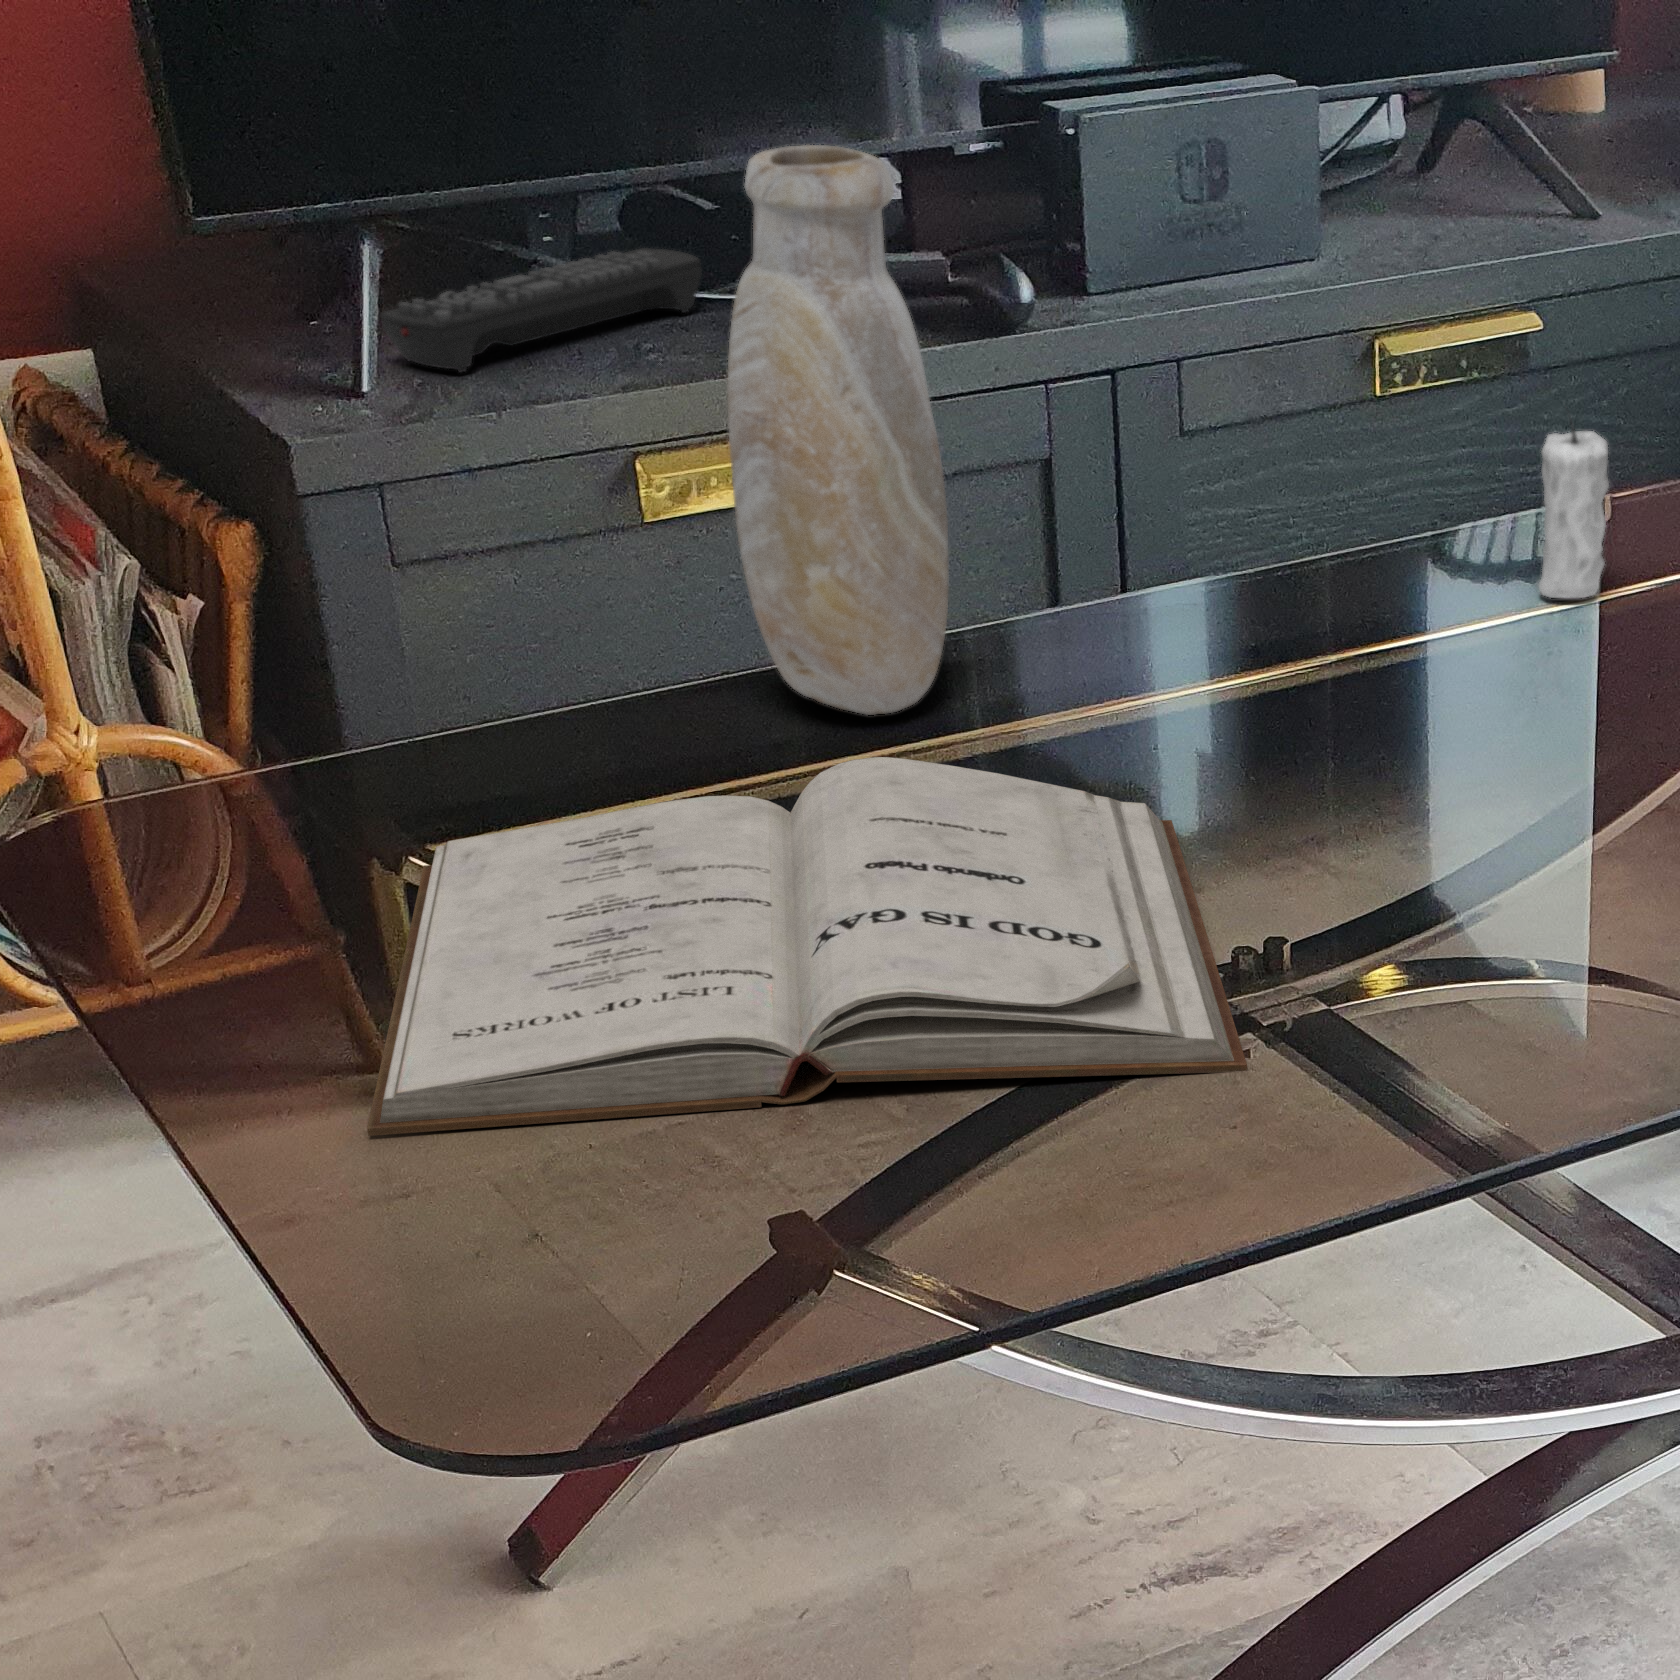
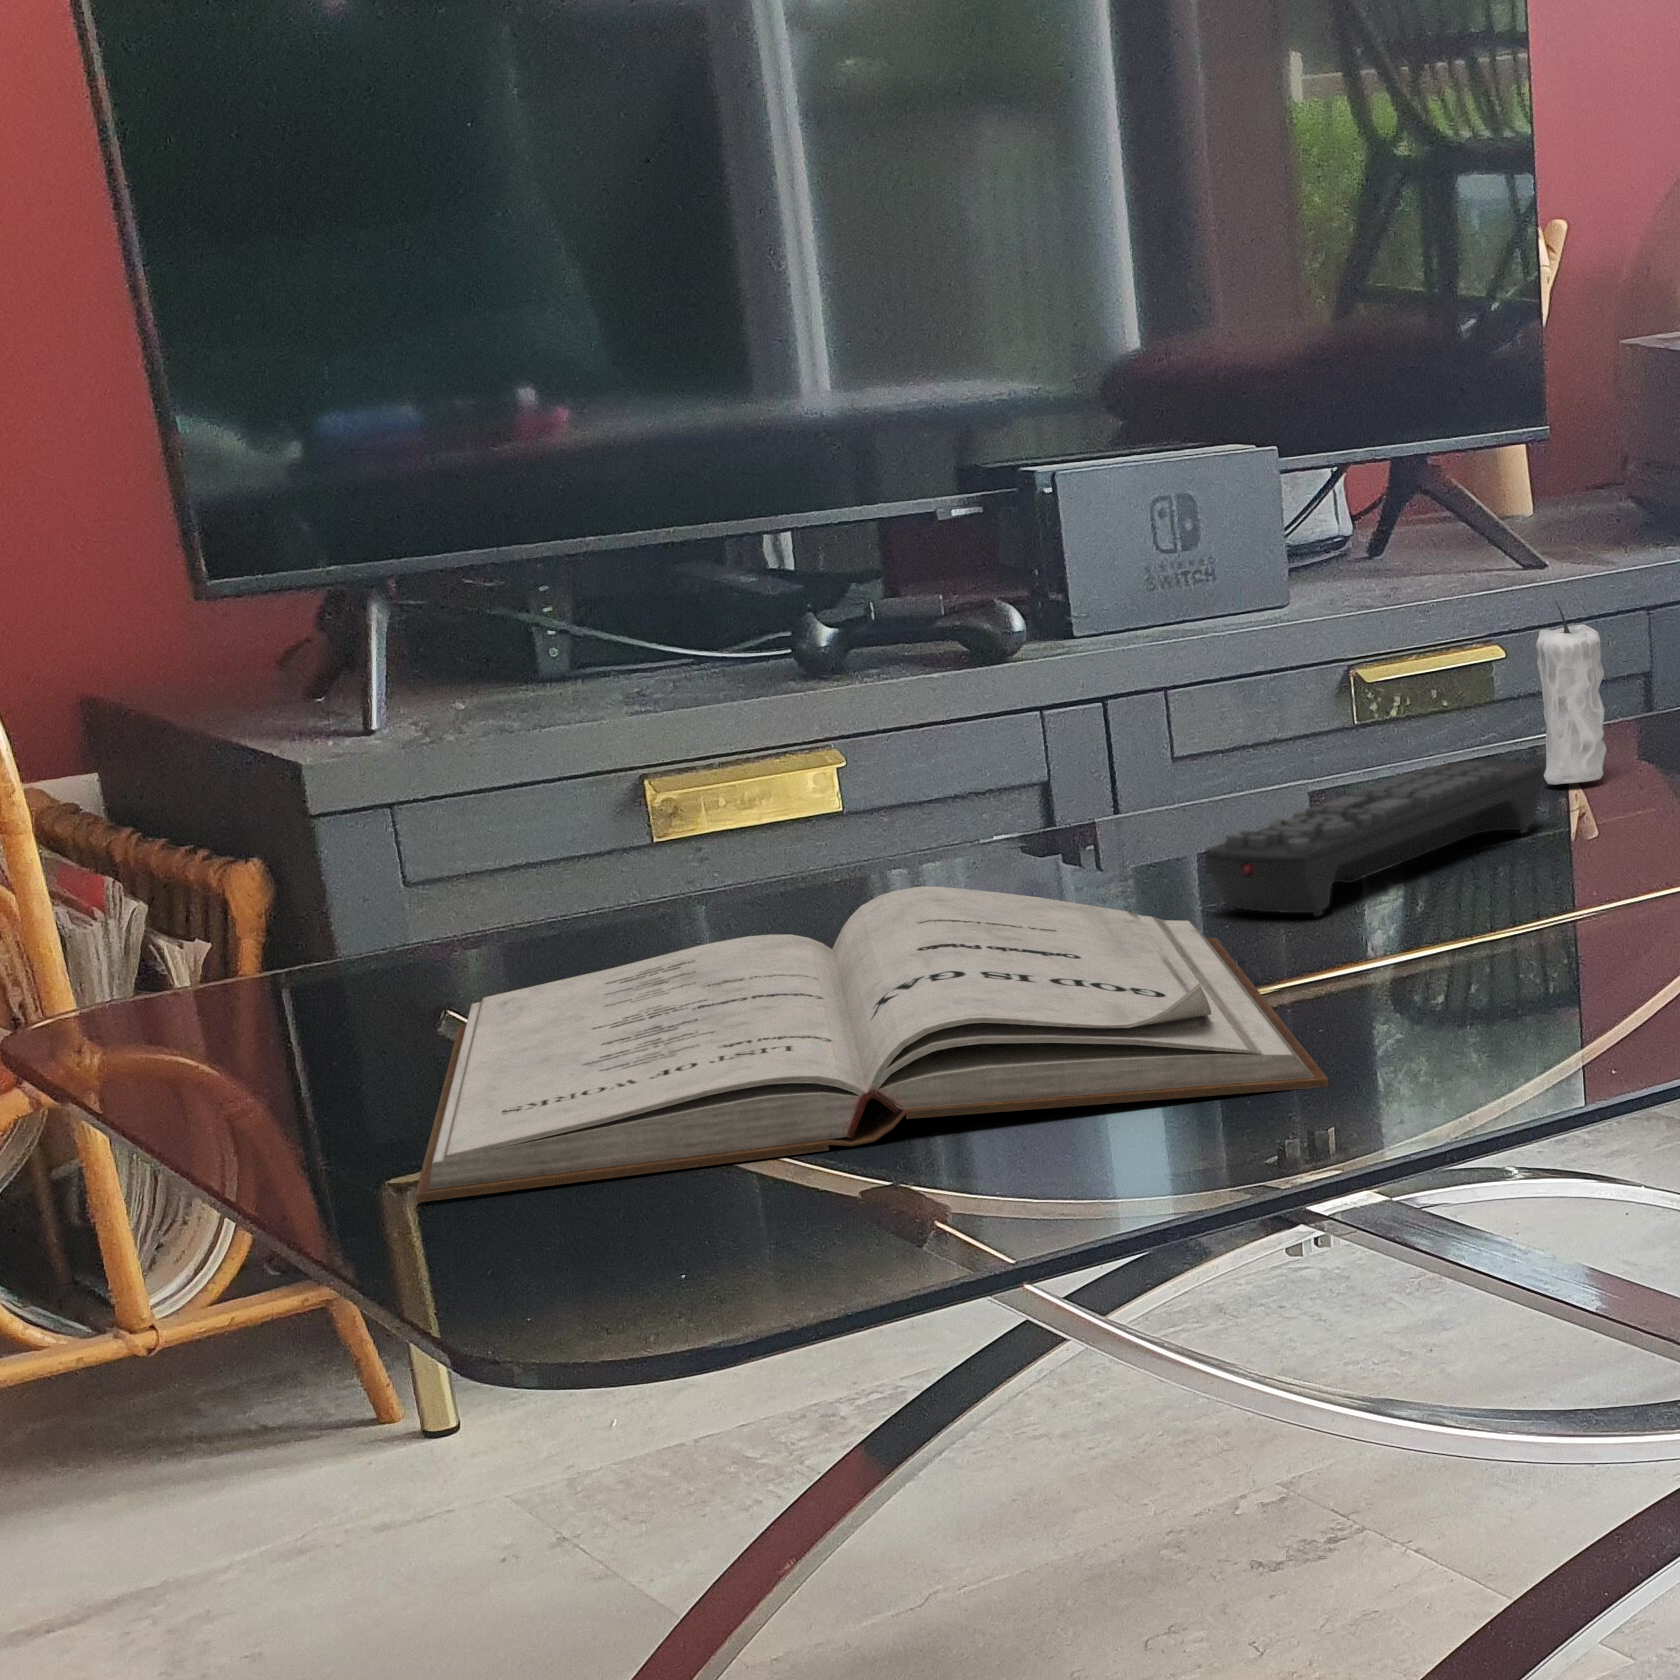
vase: present [727,145,949,715] -> none [750,362,971,904]
remote control: present [381,248,702,372] -> present [1205,761,1543,916]

